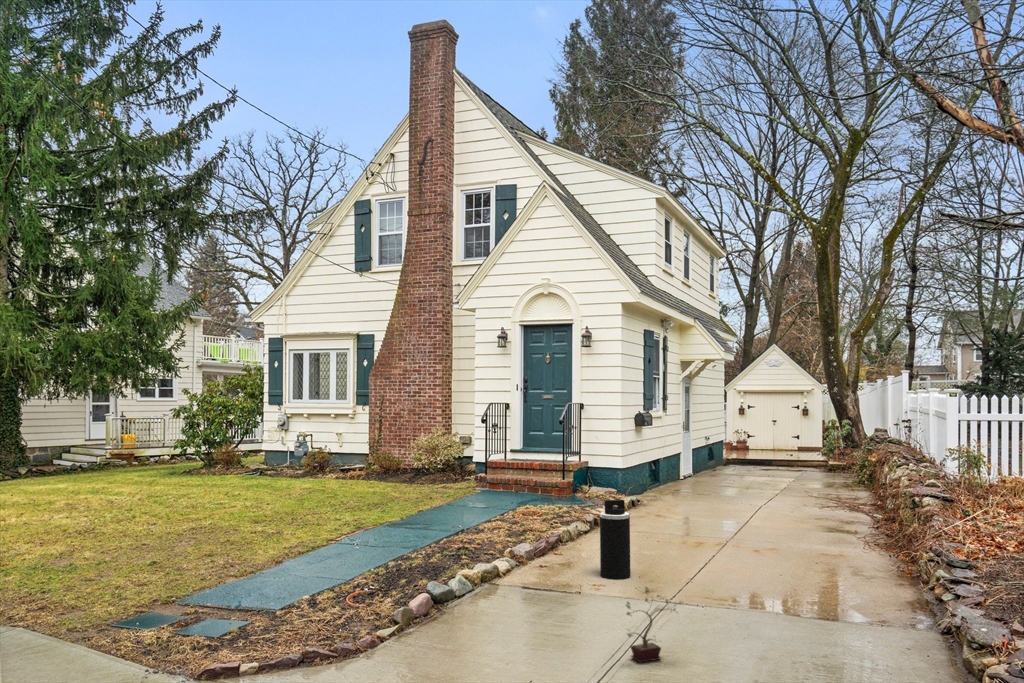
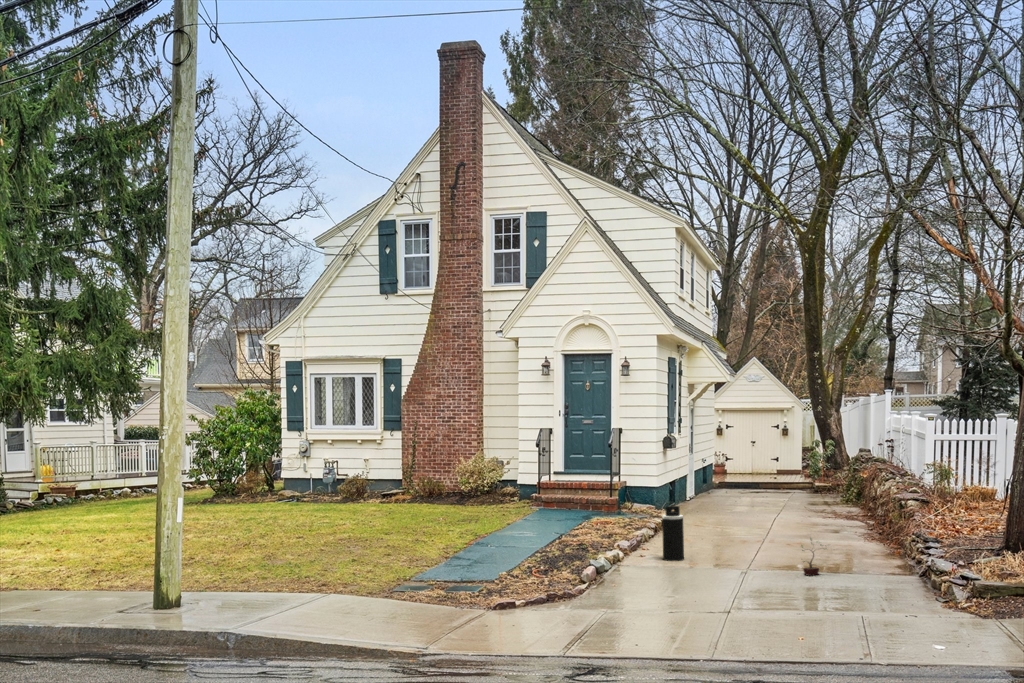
potted plant: present [626,587,683,662] -> present [802,538,819,576]

